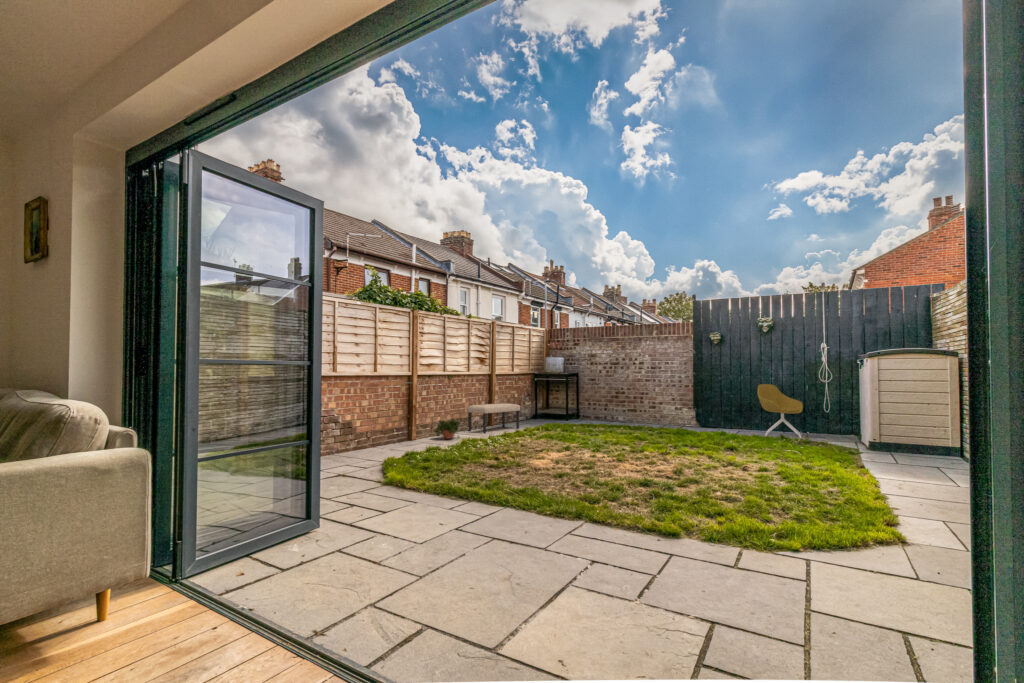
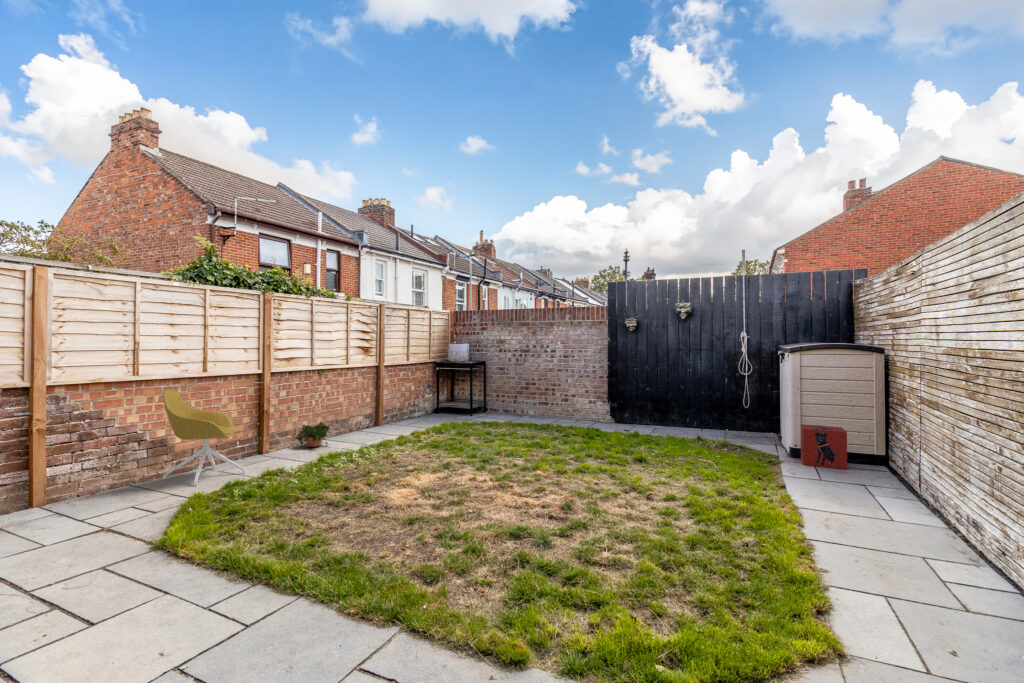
chair: present [757,384,803,438] -> present [163,390,246,486]
bench: present [467,403,520,433] -> none [347,398,414,436]
storage box: none [897,422,947,461] -> present [801,424,847,469]

